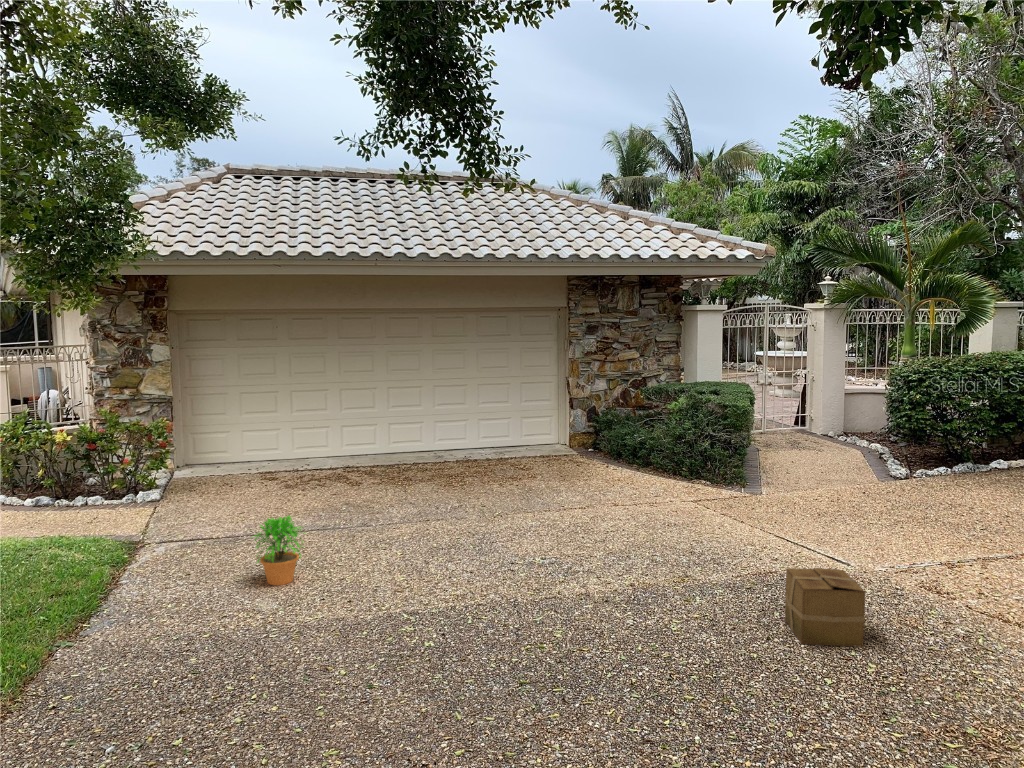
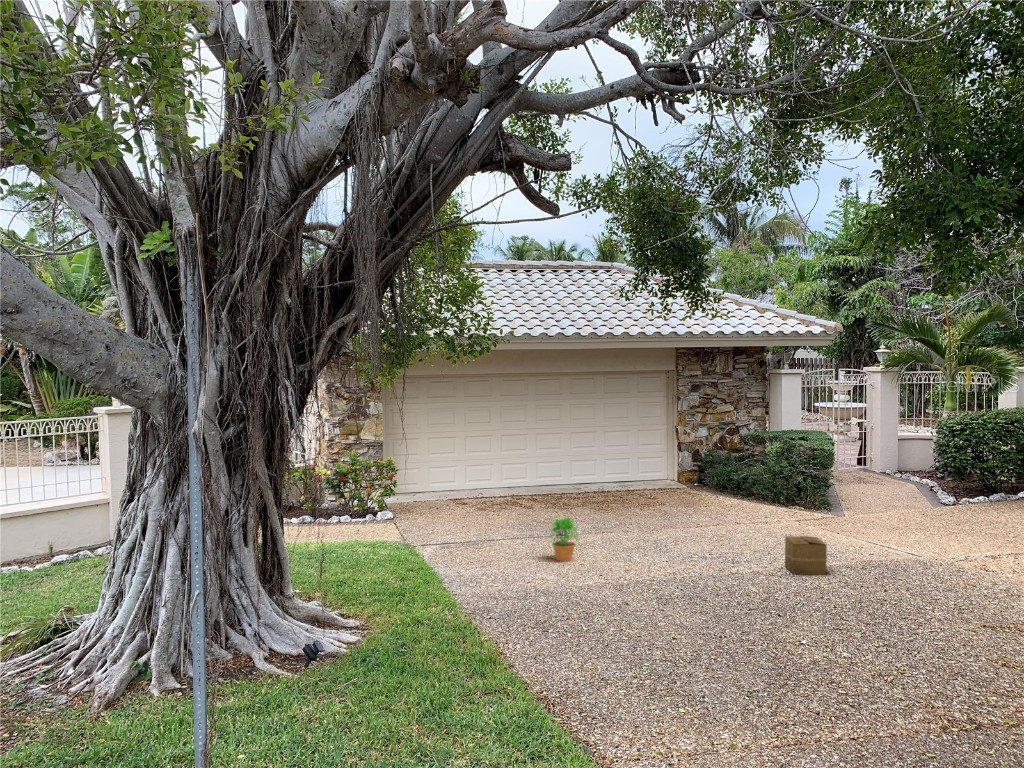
cardboard box: present [785,568,865,647] -> present [785,536,827,575]

